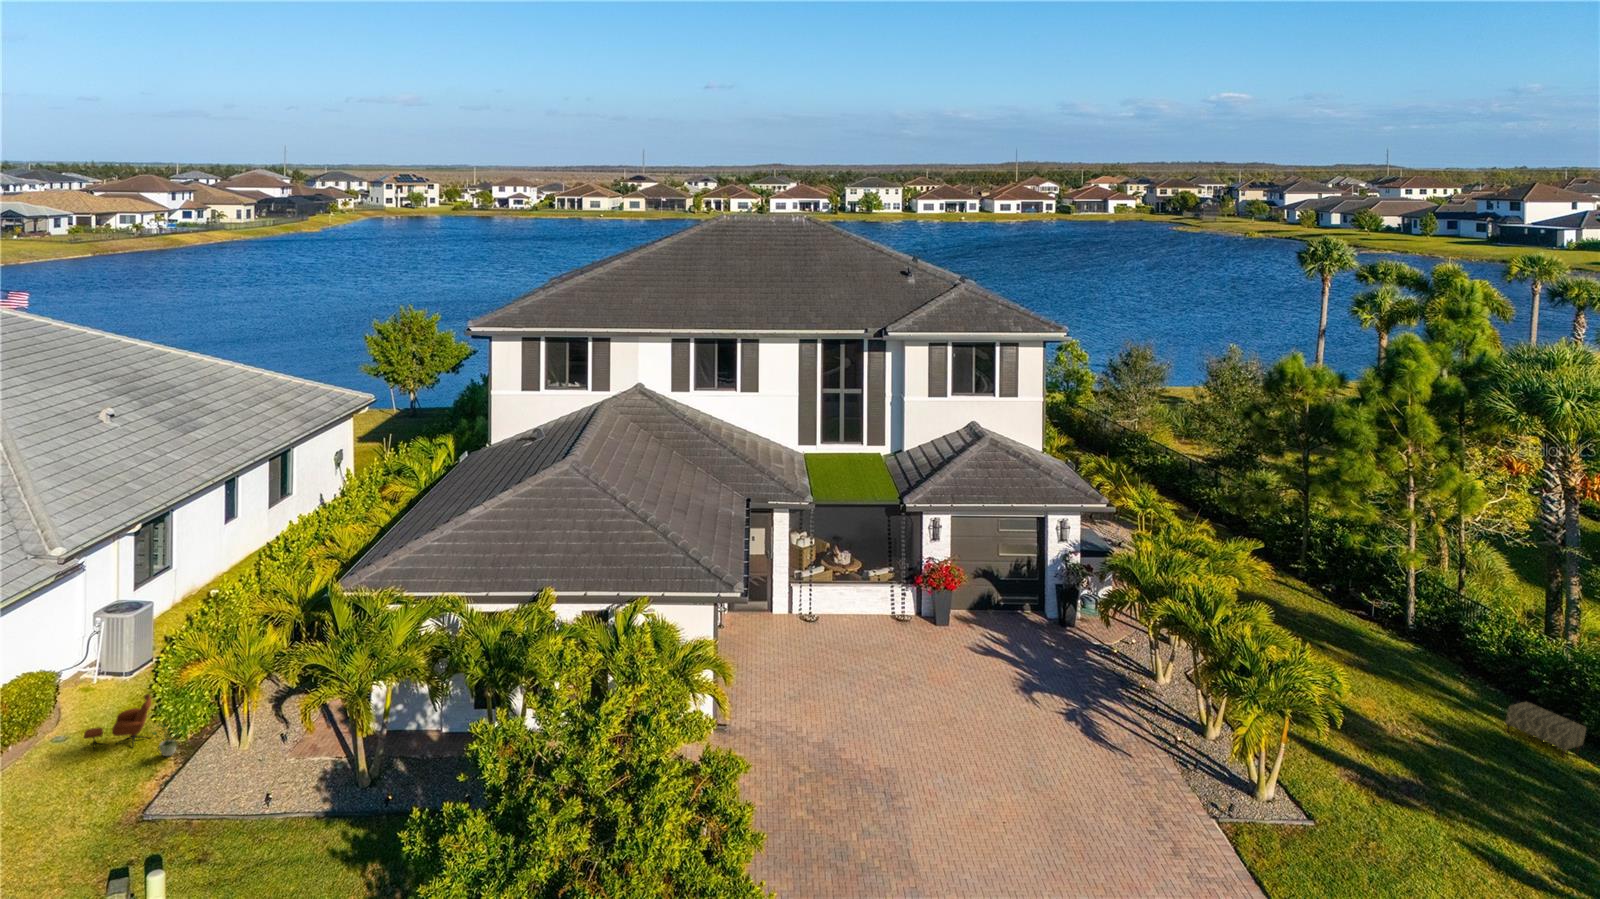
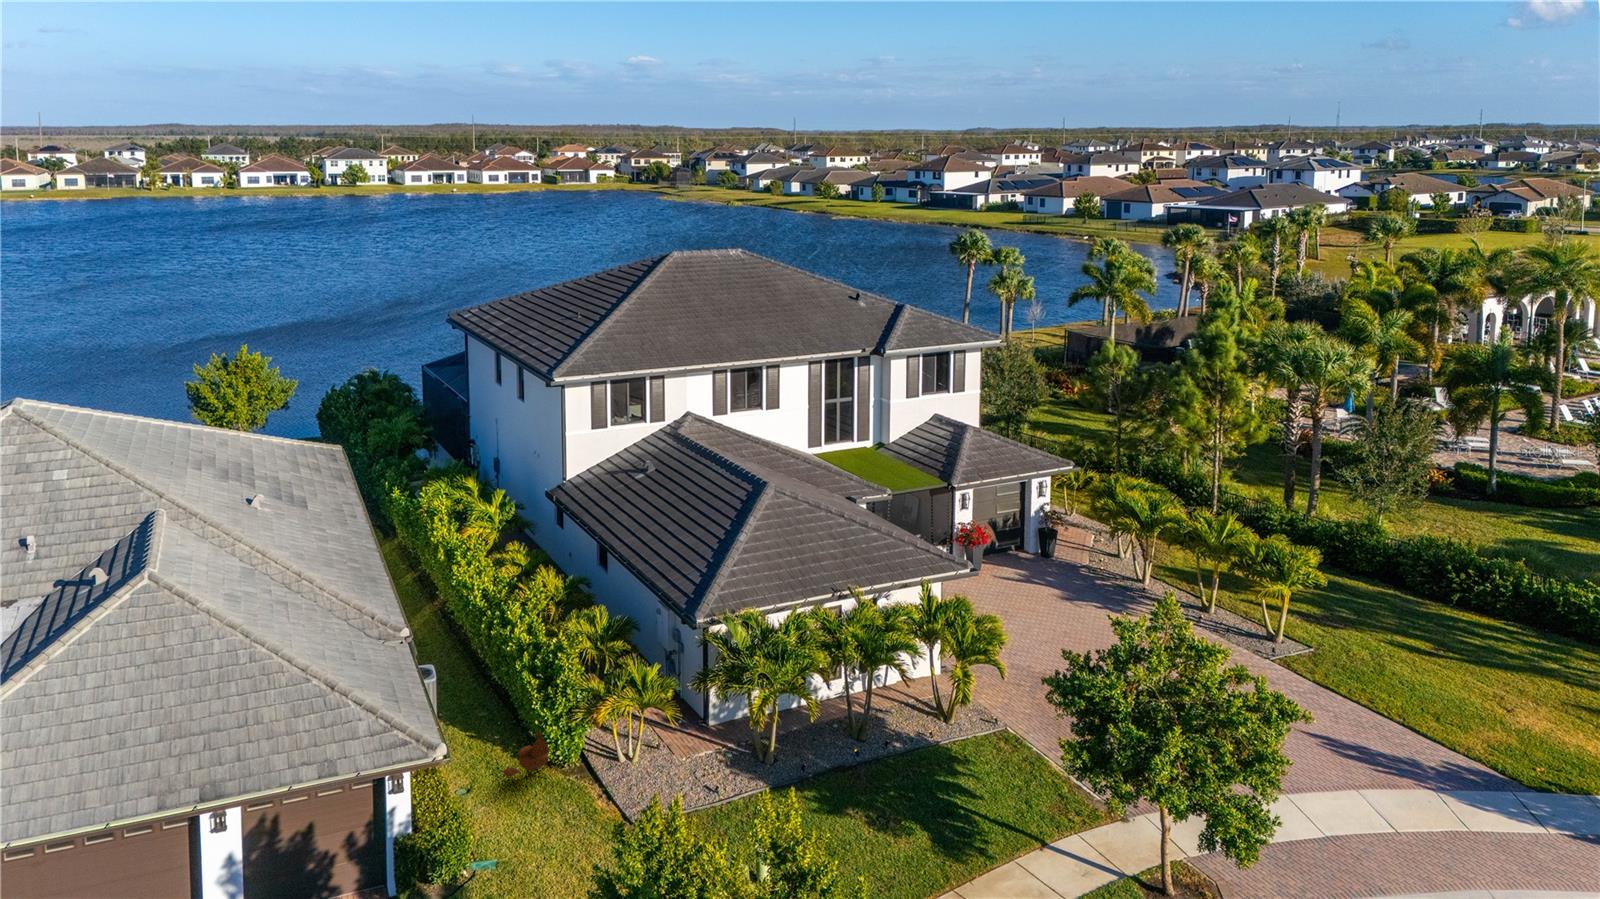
bench: present [1506,702,1586,758] -> none [1349,560,1396,590]
potted plant: present [153,723,186,756] -> none [572,743,599,776]

